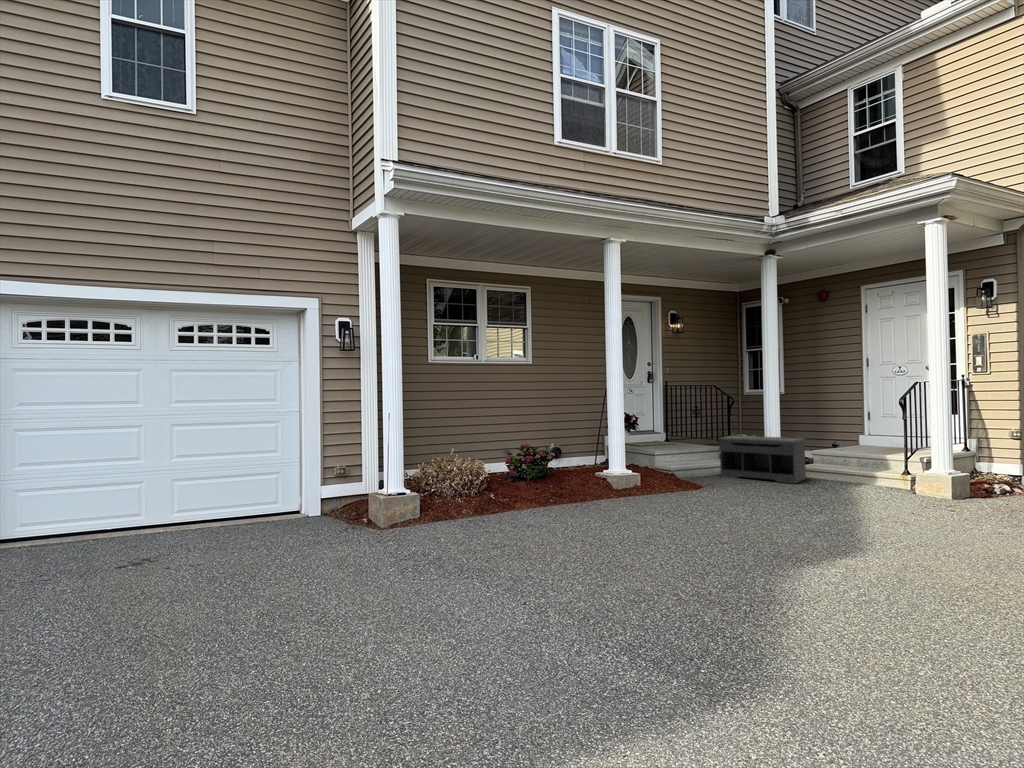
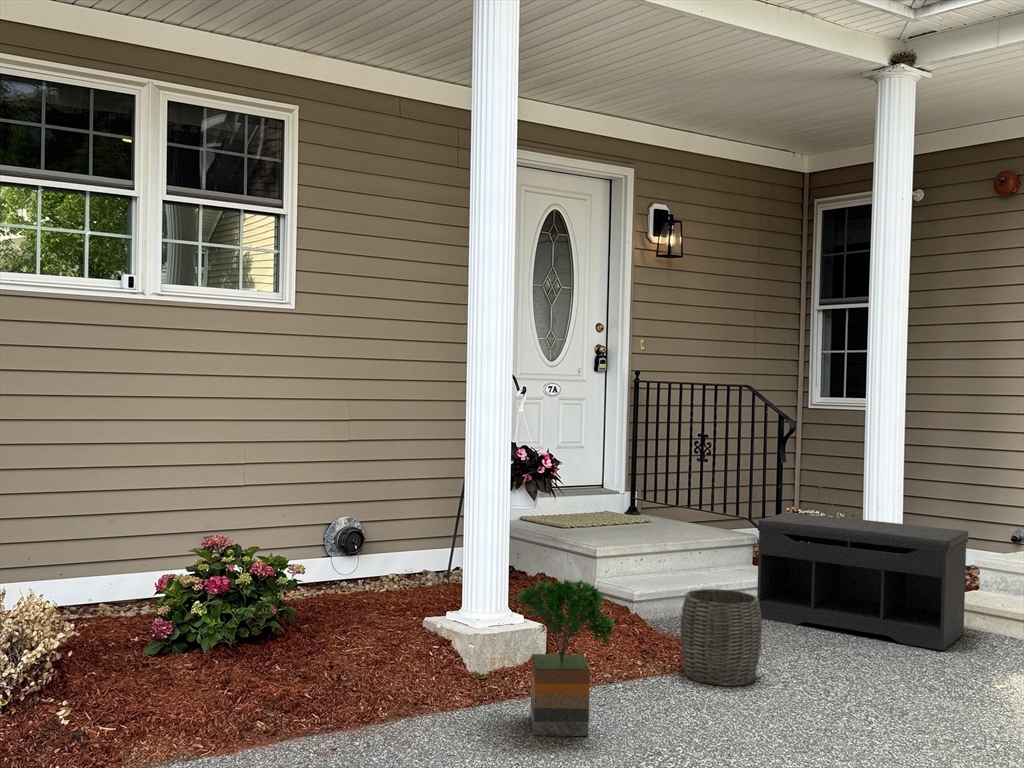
potted tree: none [632,452,667,503] -> present [517,579,615,736]
woven basket: none [690,460,720,493] -> present [680,589,762,686]

